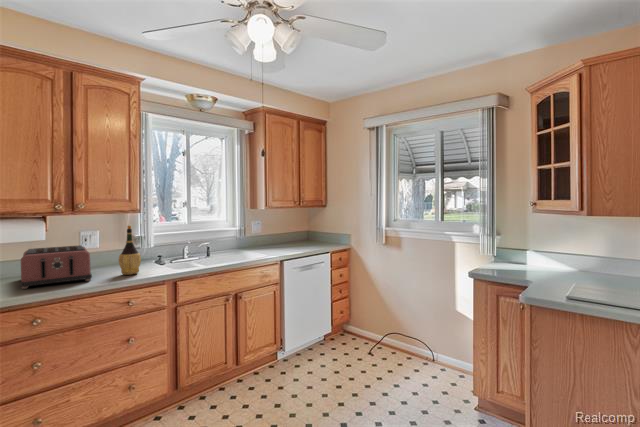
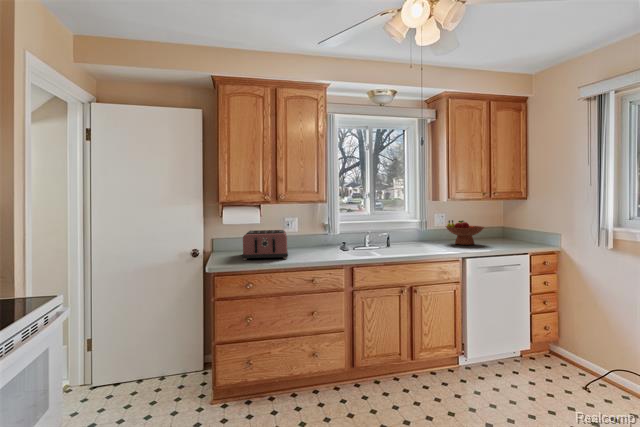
wine bottle: present [119,226,141,275] -> none [308,214,325,257]
fruit bowl: none [262,226,296,248] -> present [446,220,484,245]

